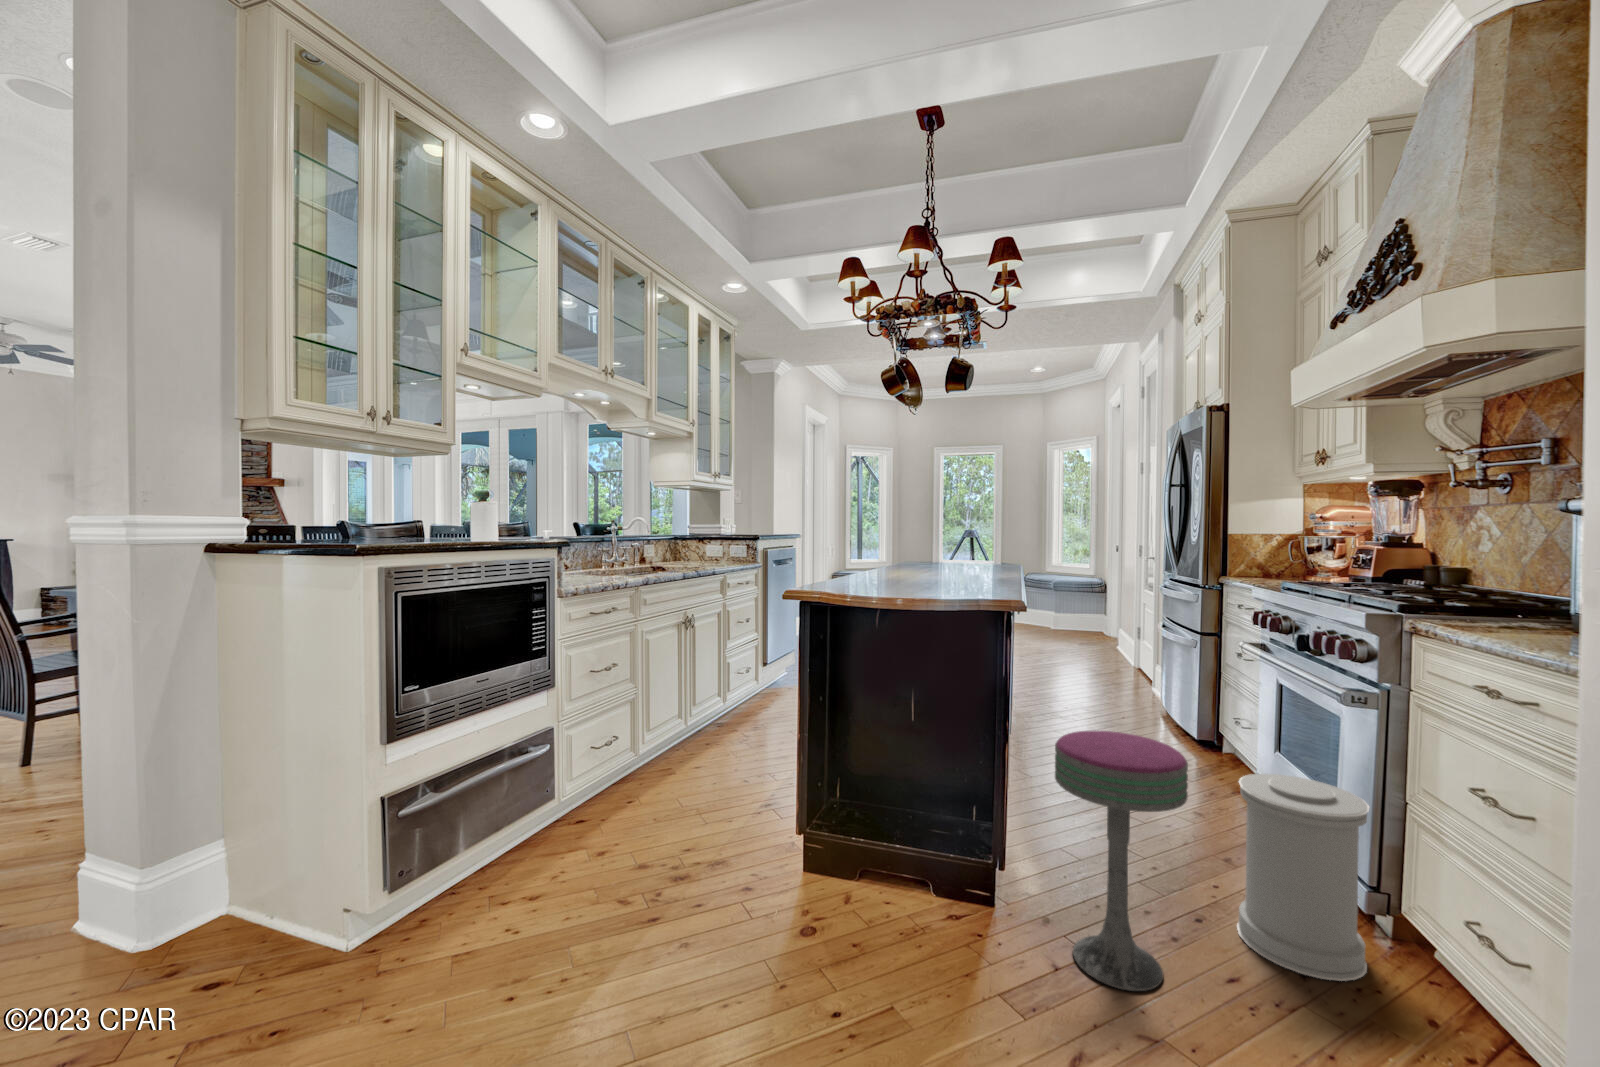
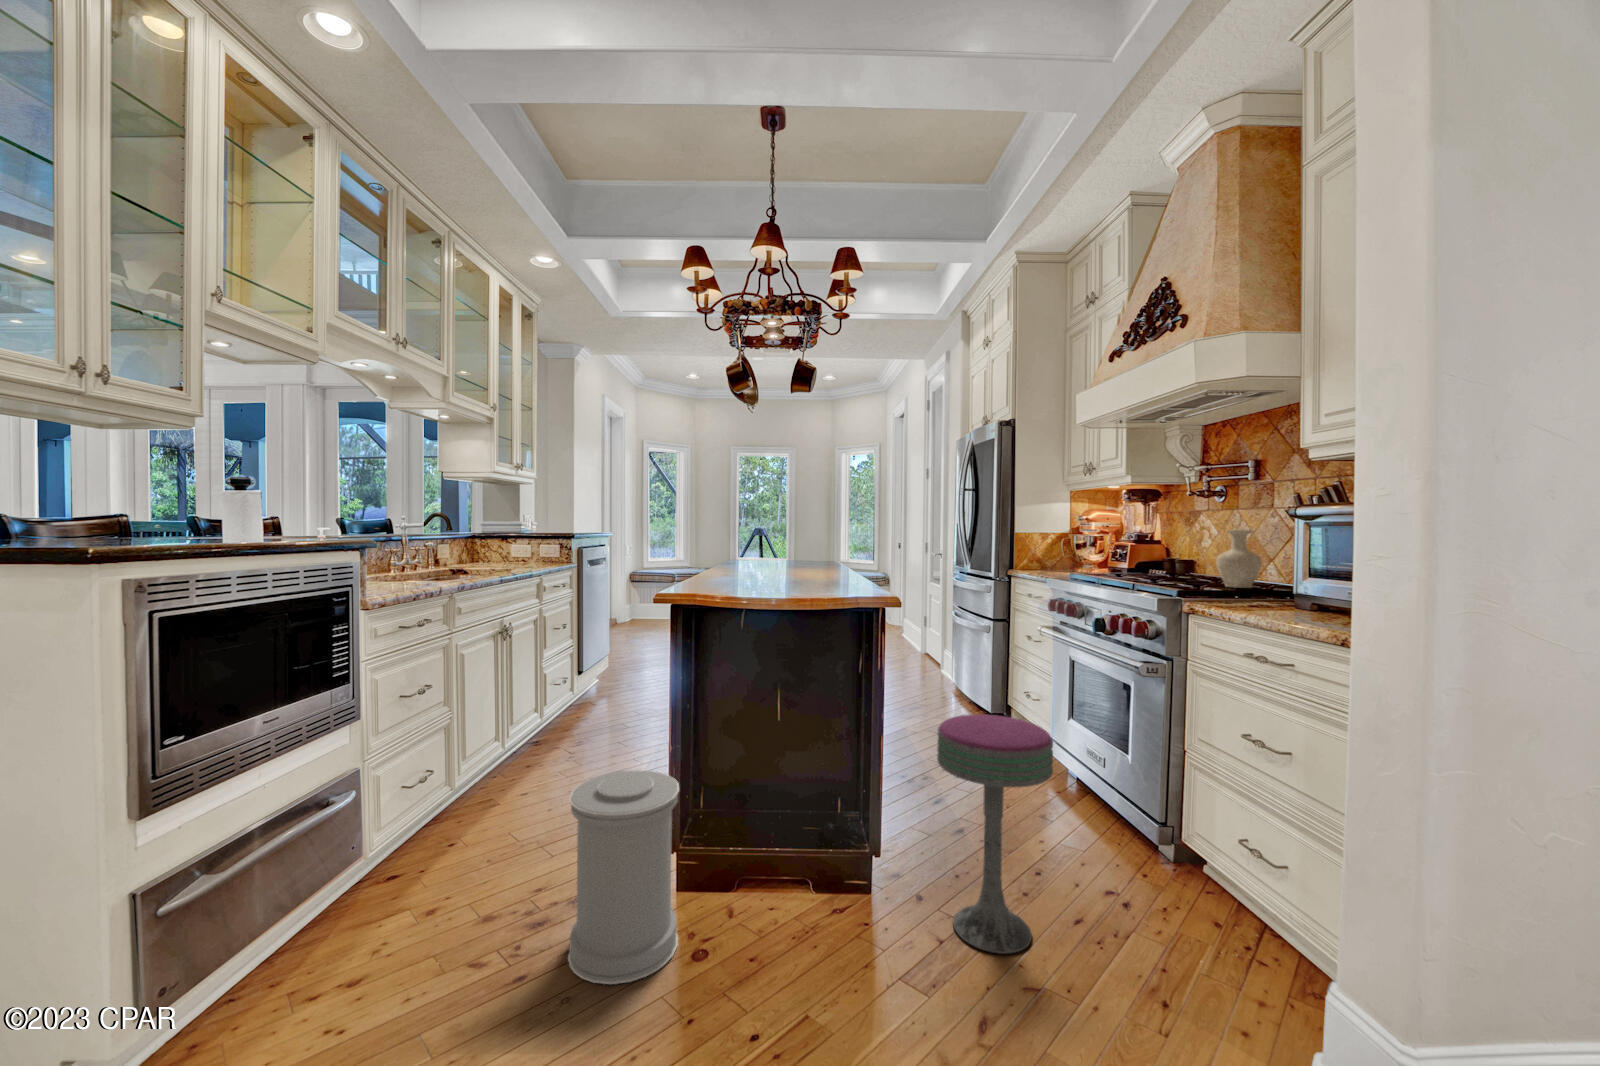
vase: none [1477,532,1549,607] -> present [1216,530,1262,588]
trash can: present [1237,774,1369,981] -> present [568,771,679,984]

